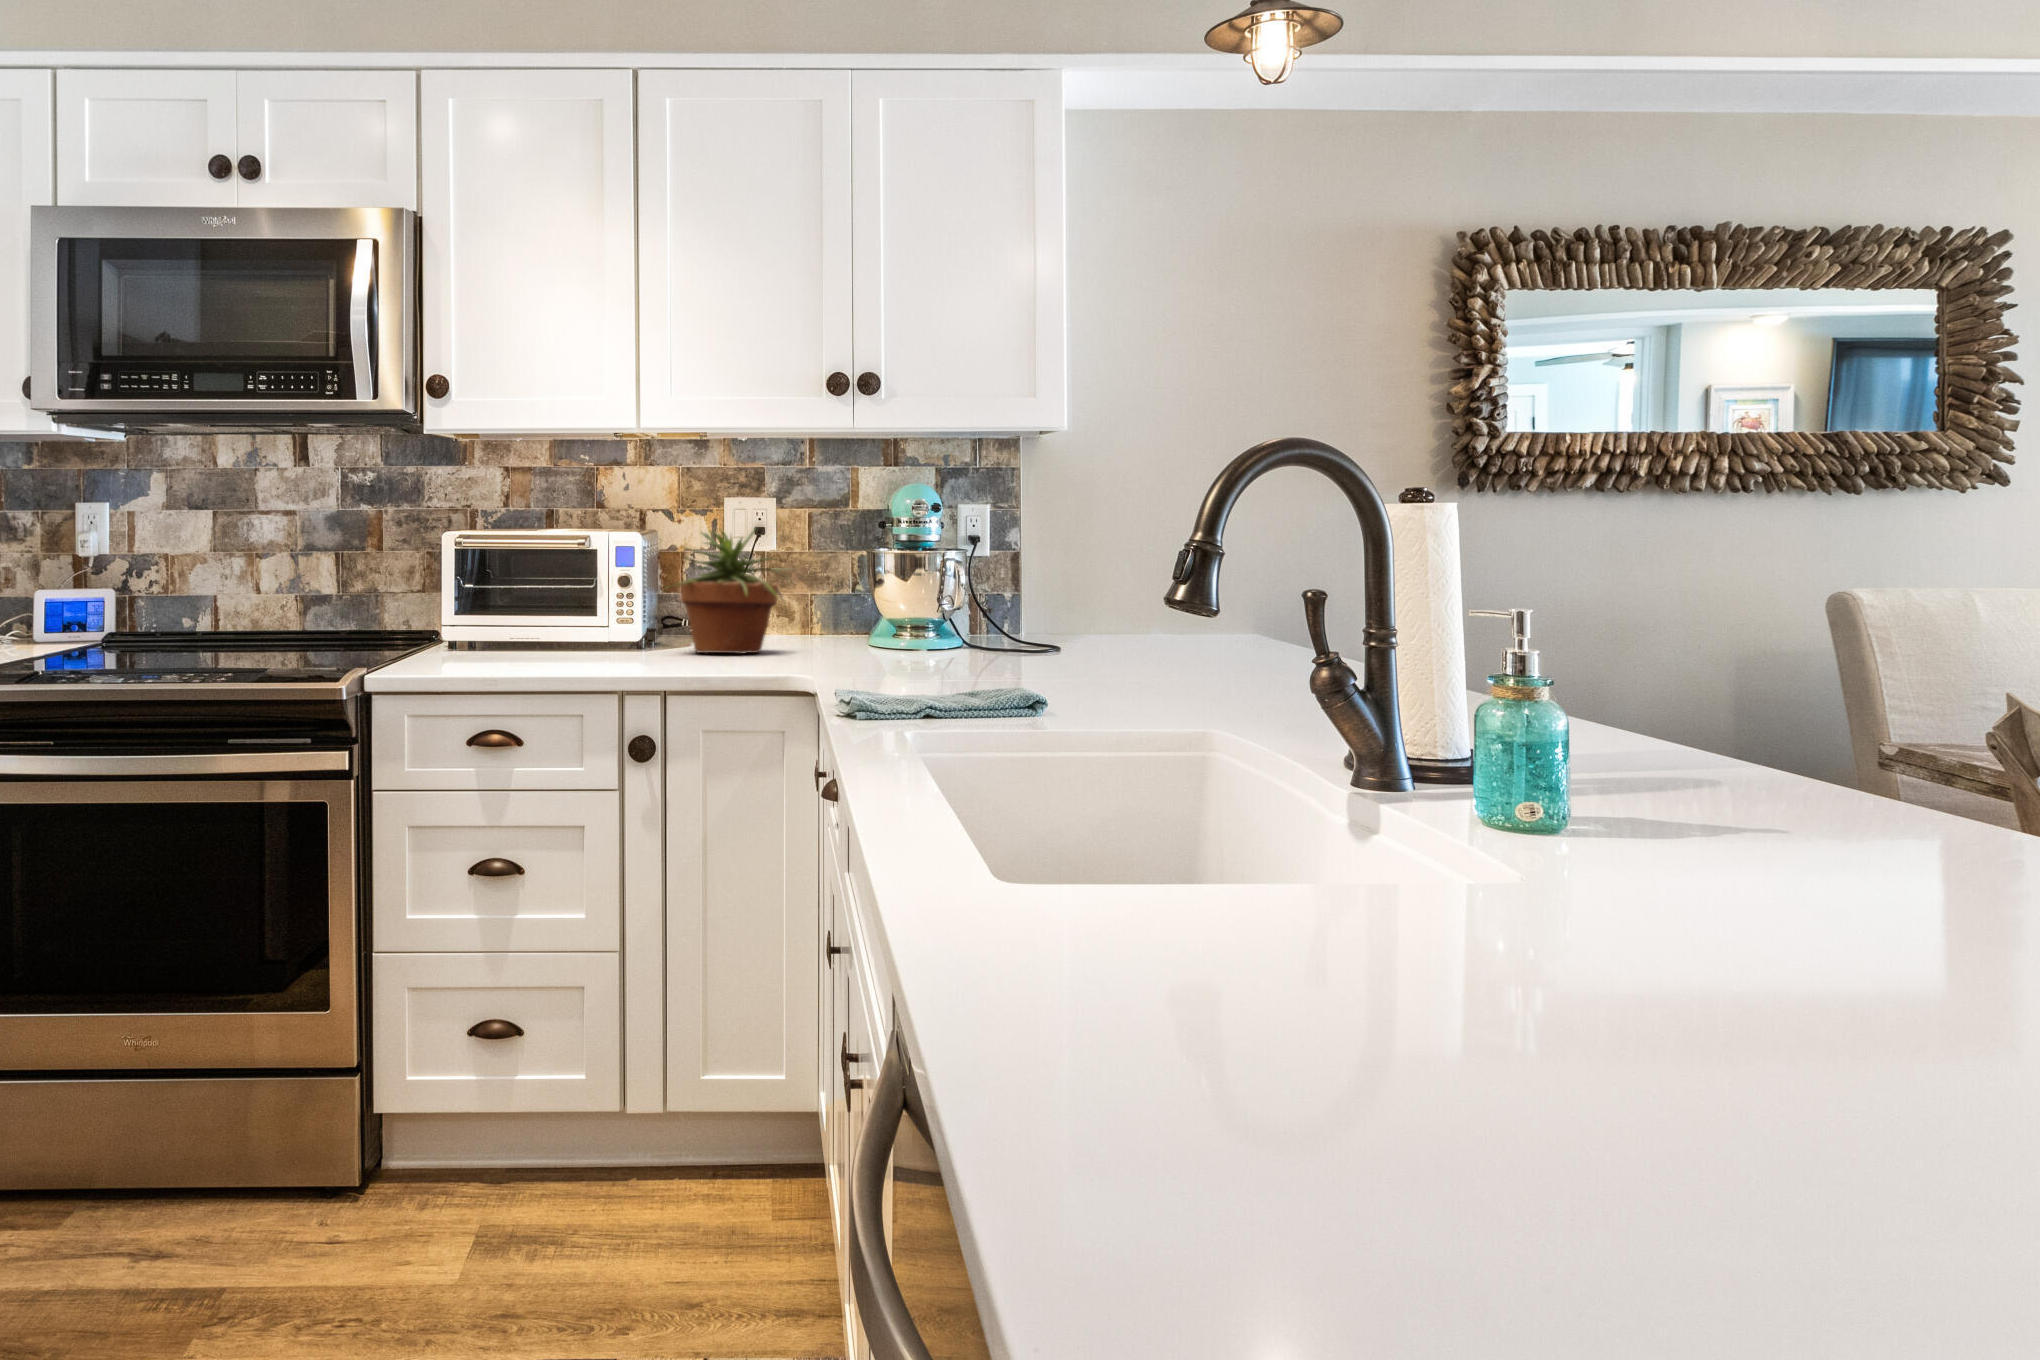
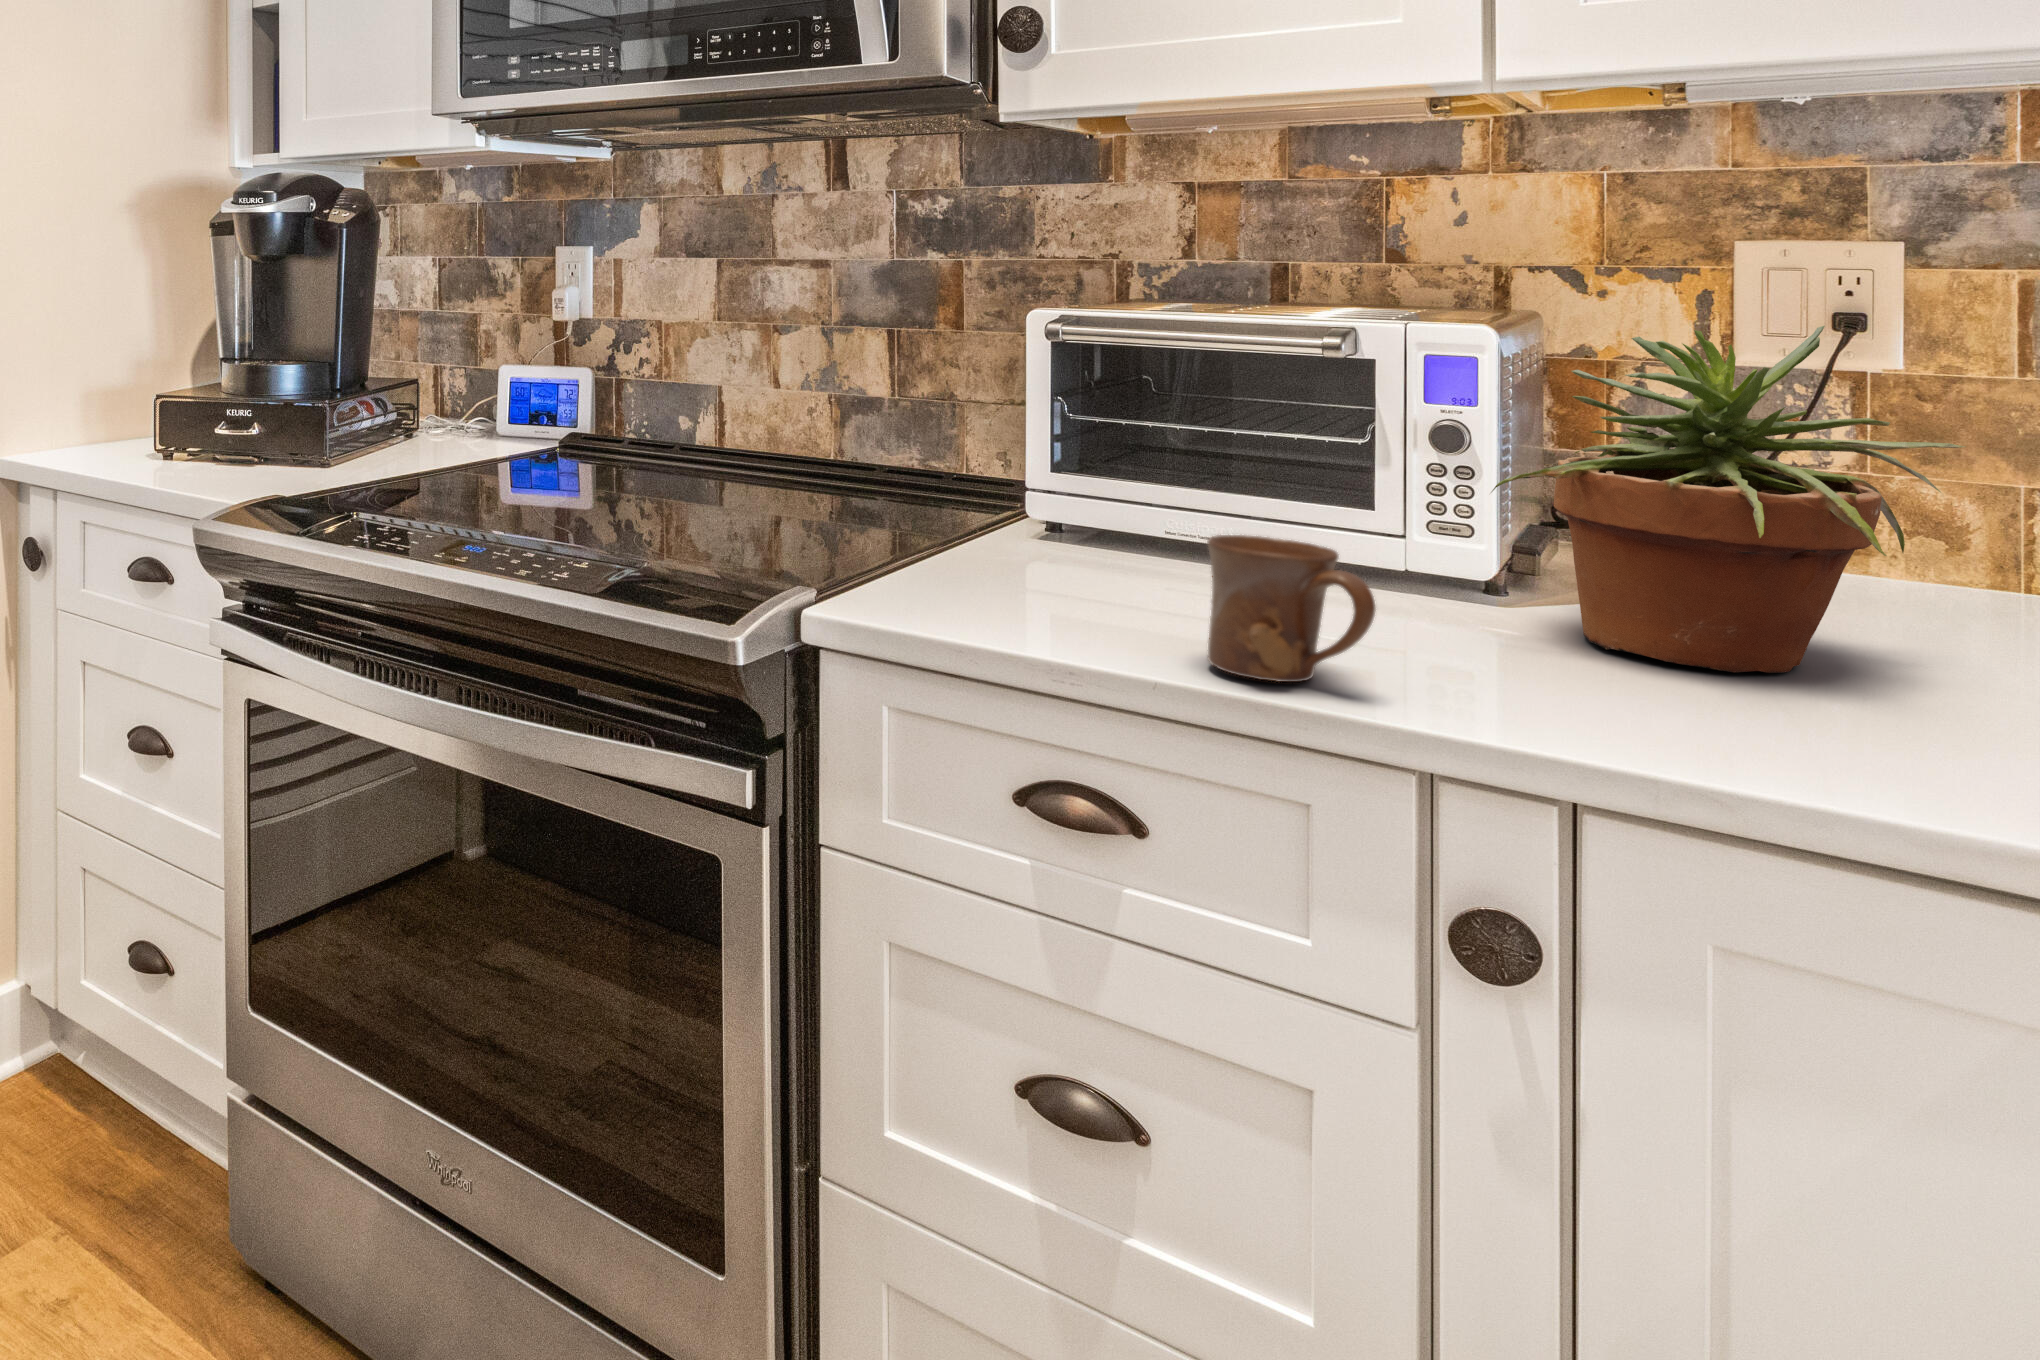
mug: none [573,610,638,663] -> present [1207,535,1376,682]

